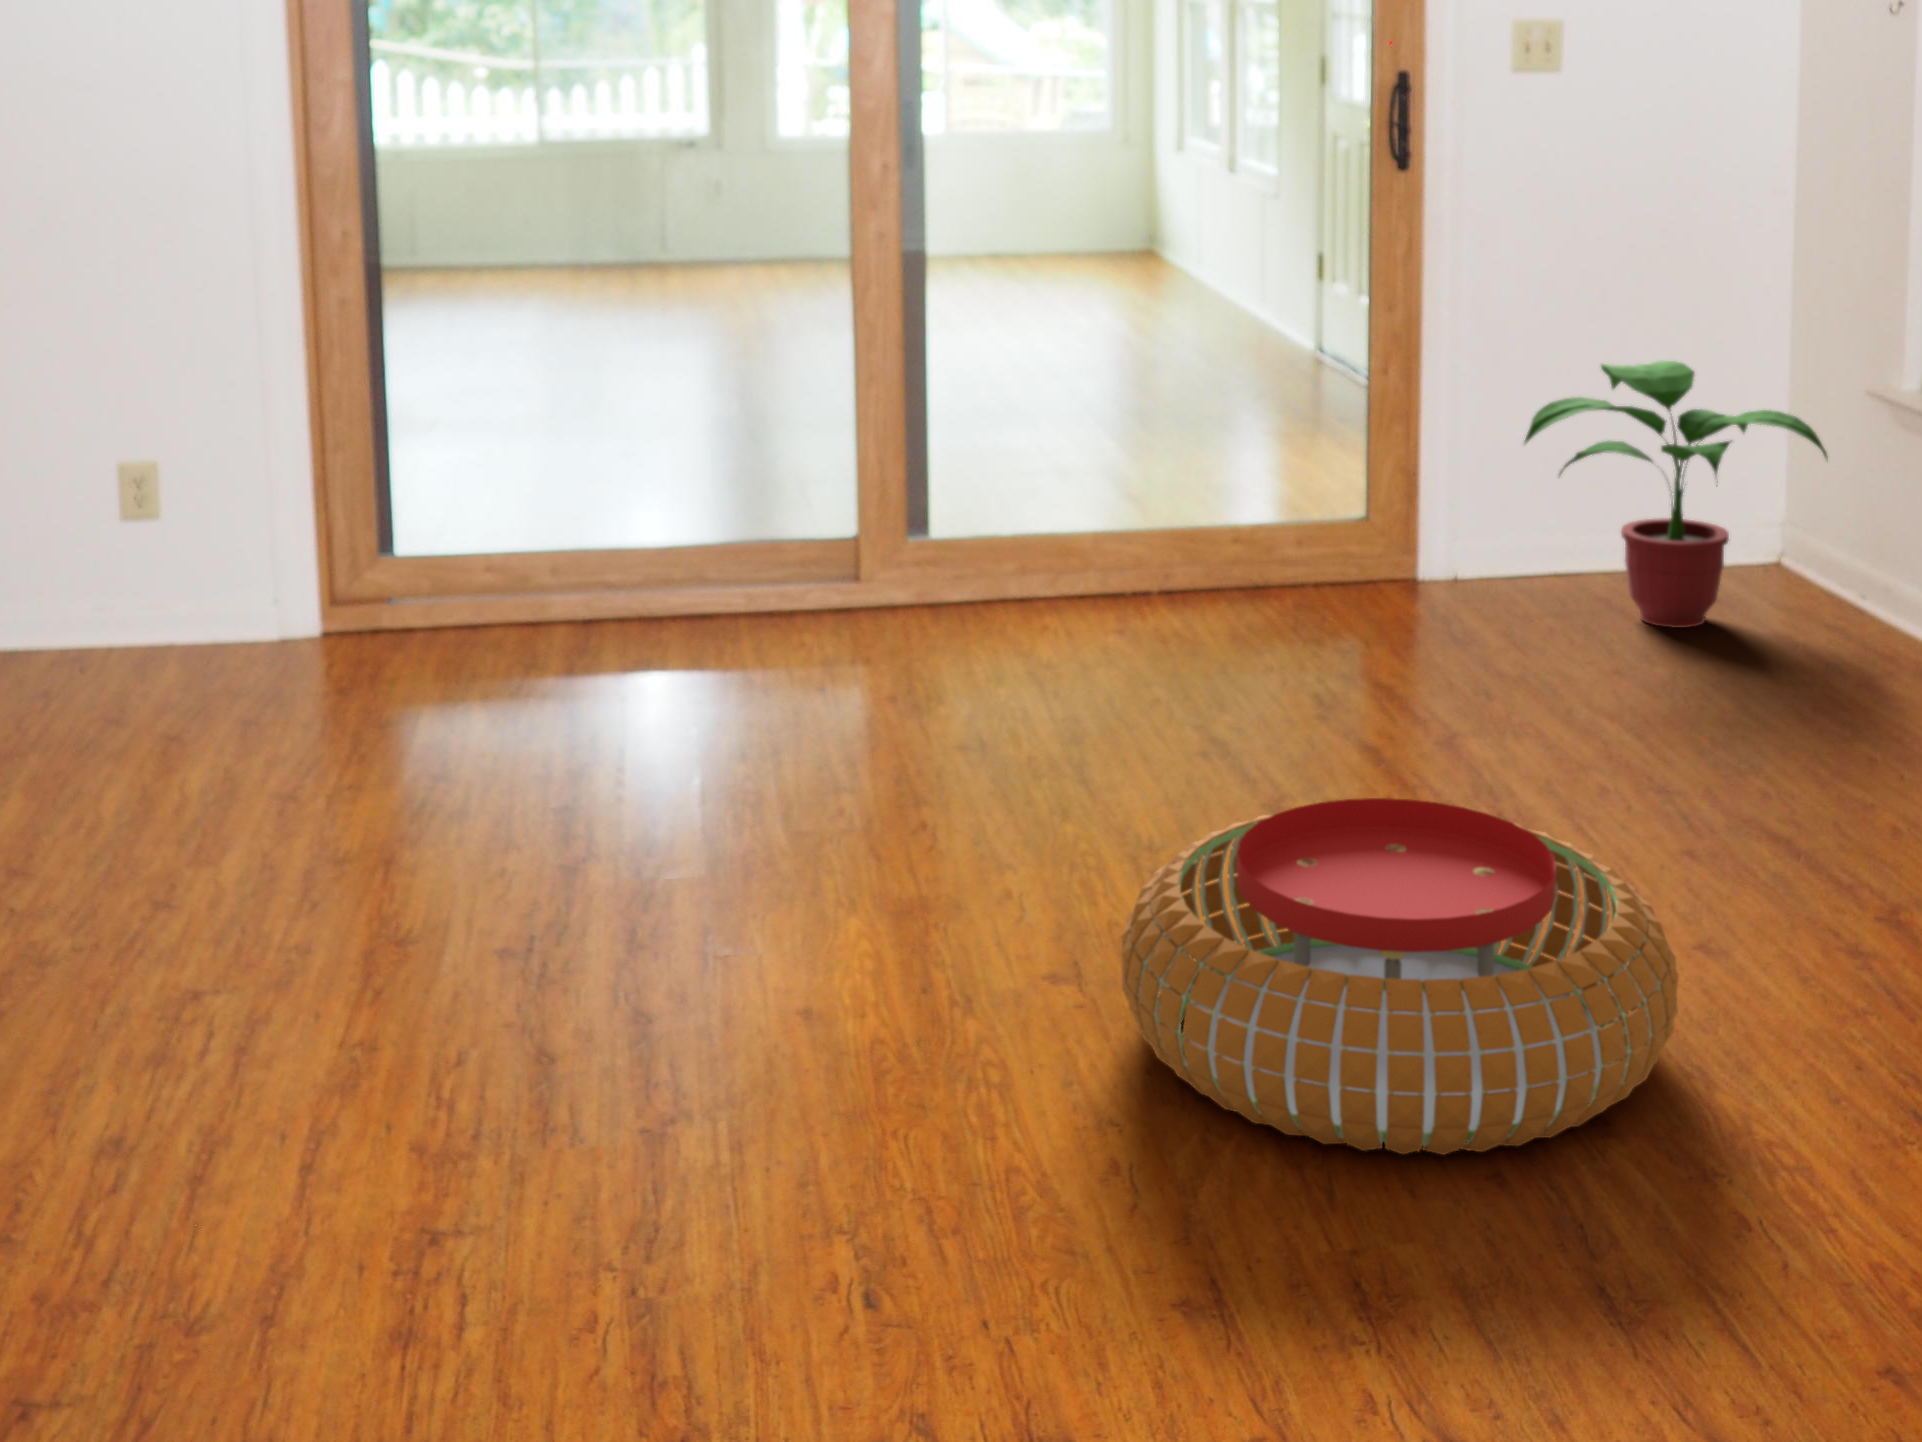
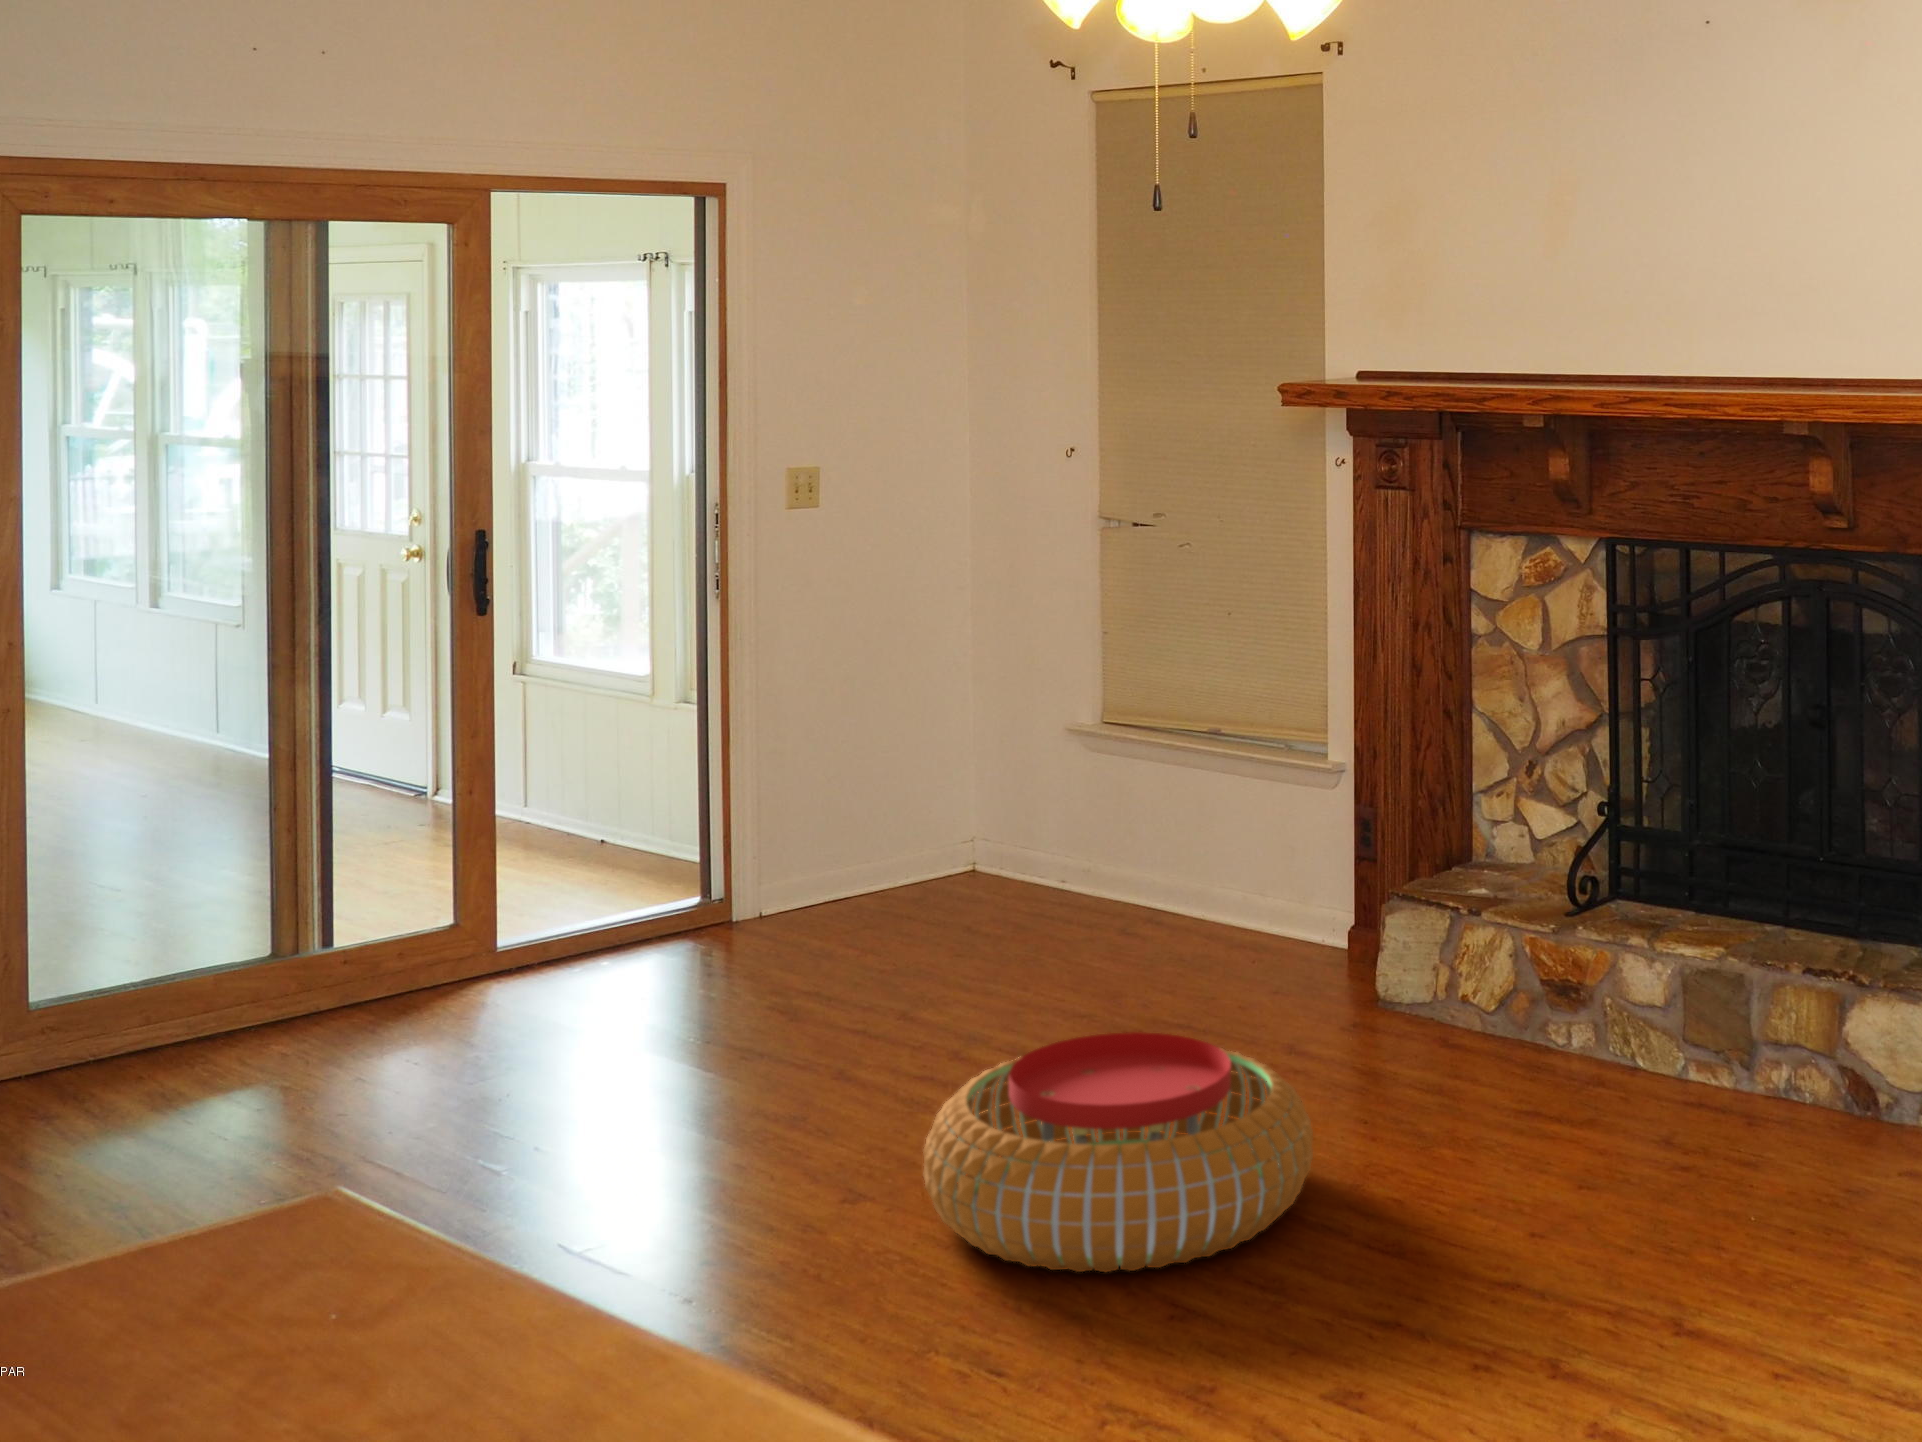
potted plant: present [1525,361,1828,628] -> none [860,726,1060,932]

